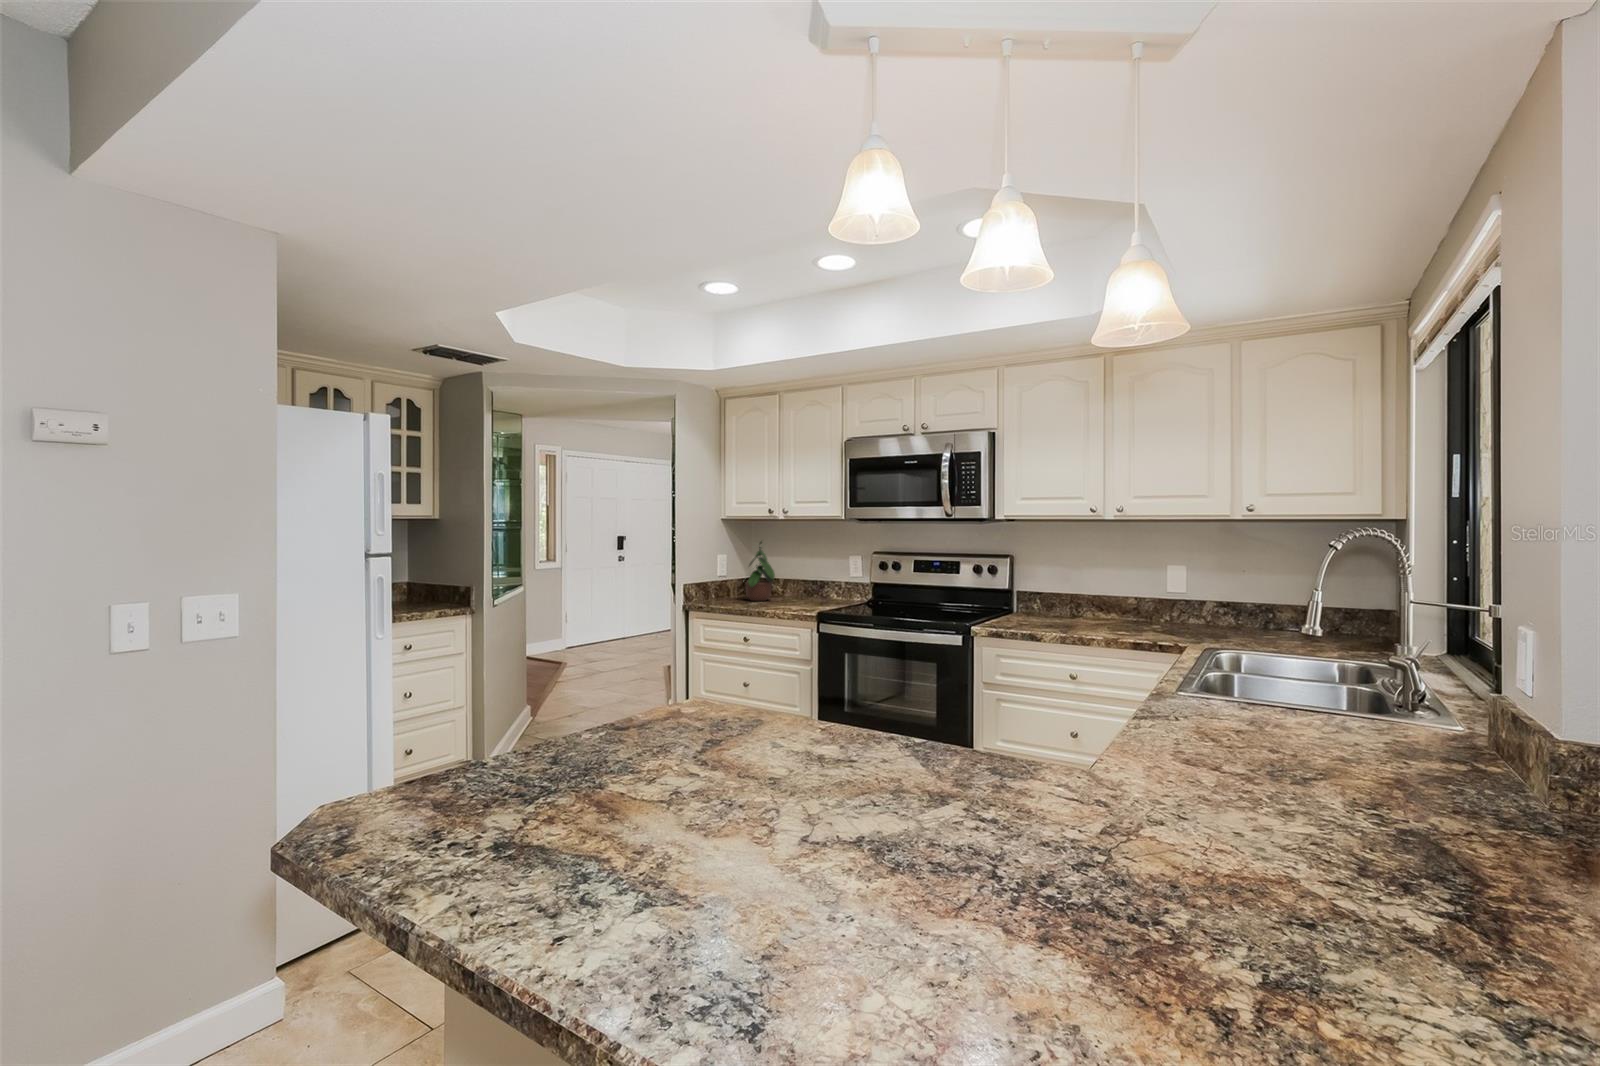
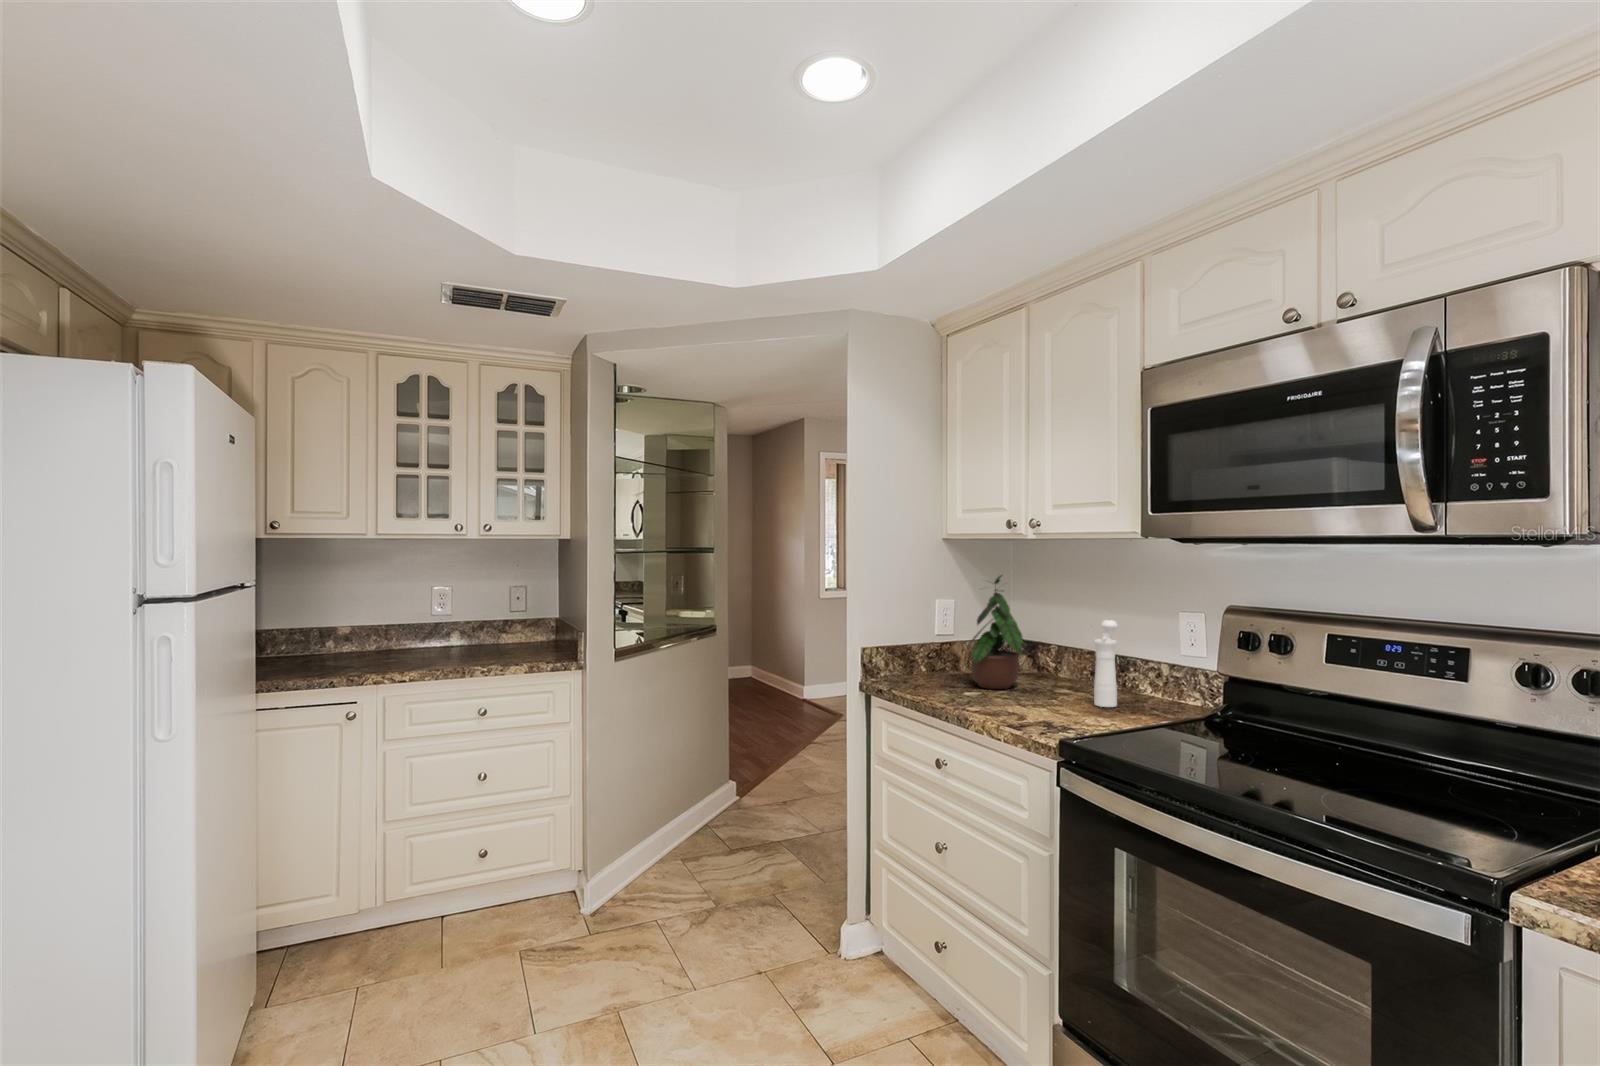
pepper mill: none [814,562,825,603] -> present [1094,620,1117,707]

